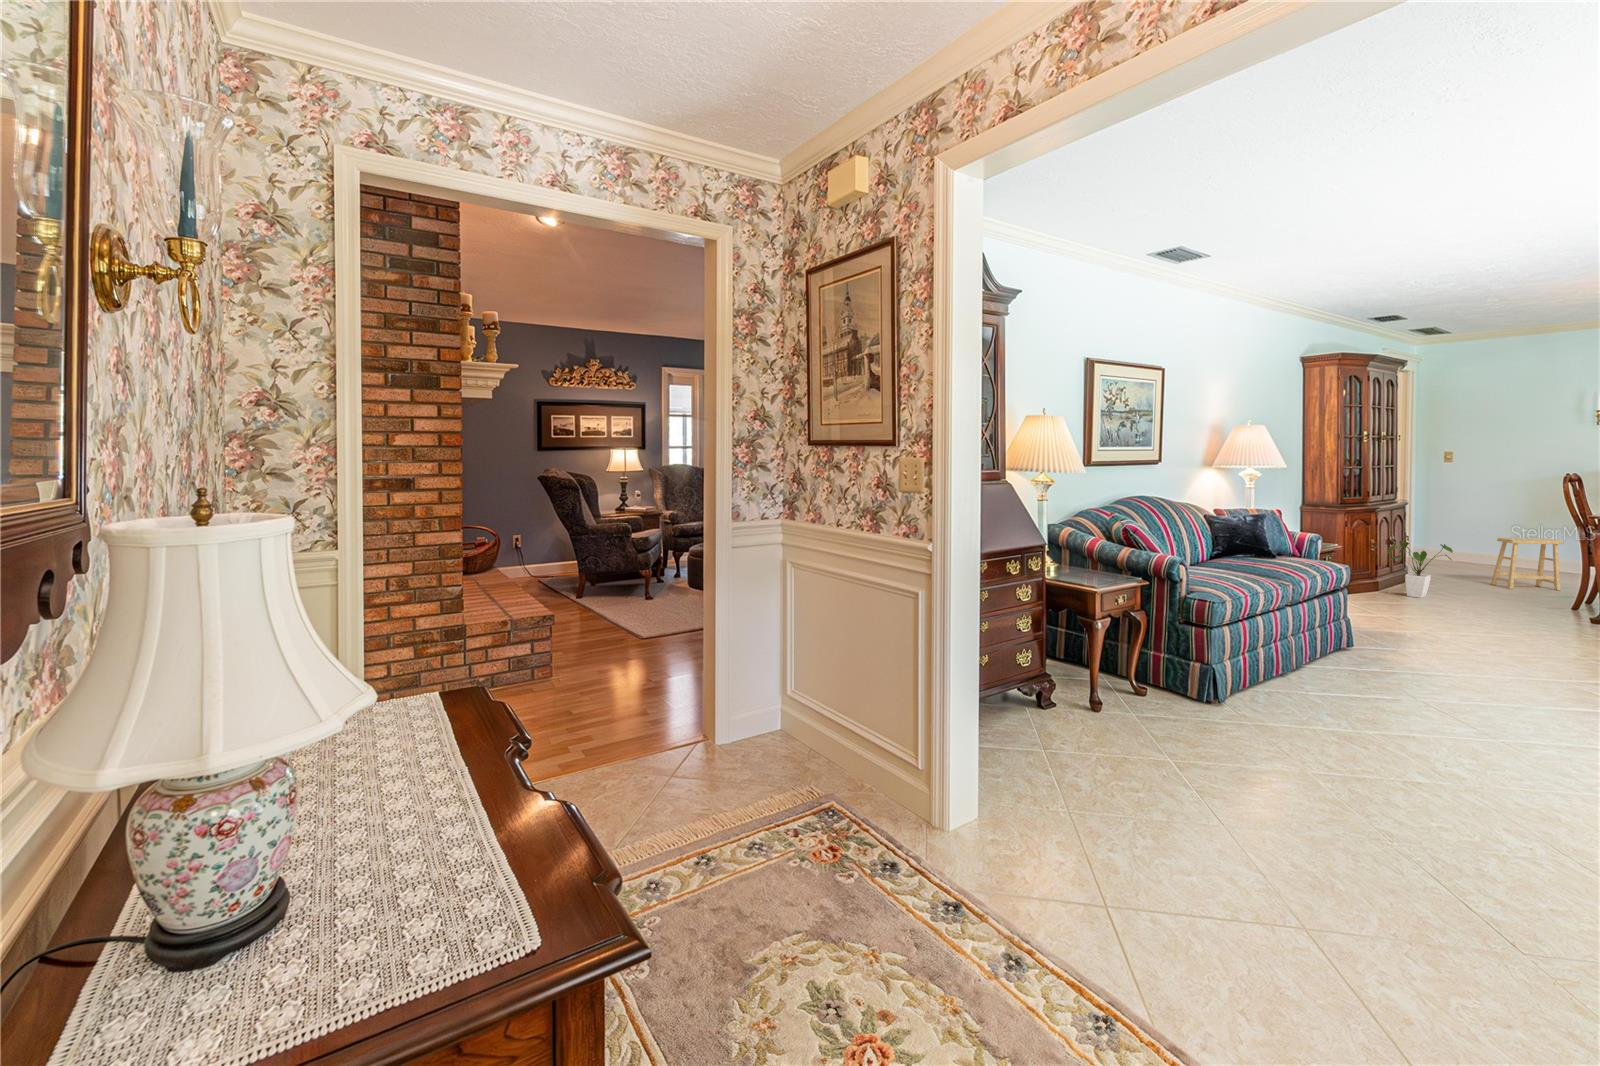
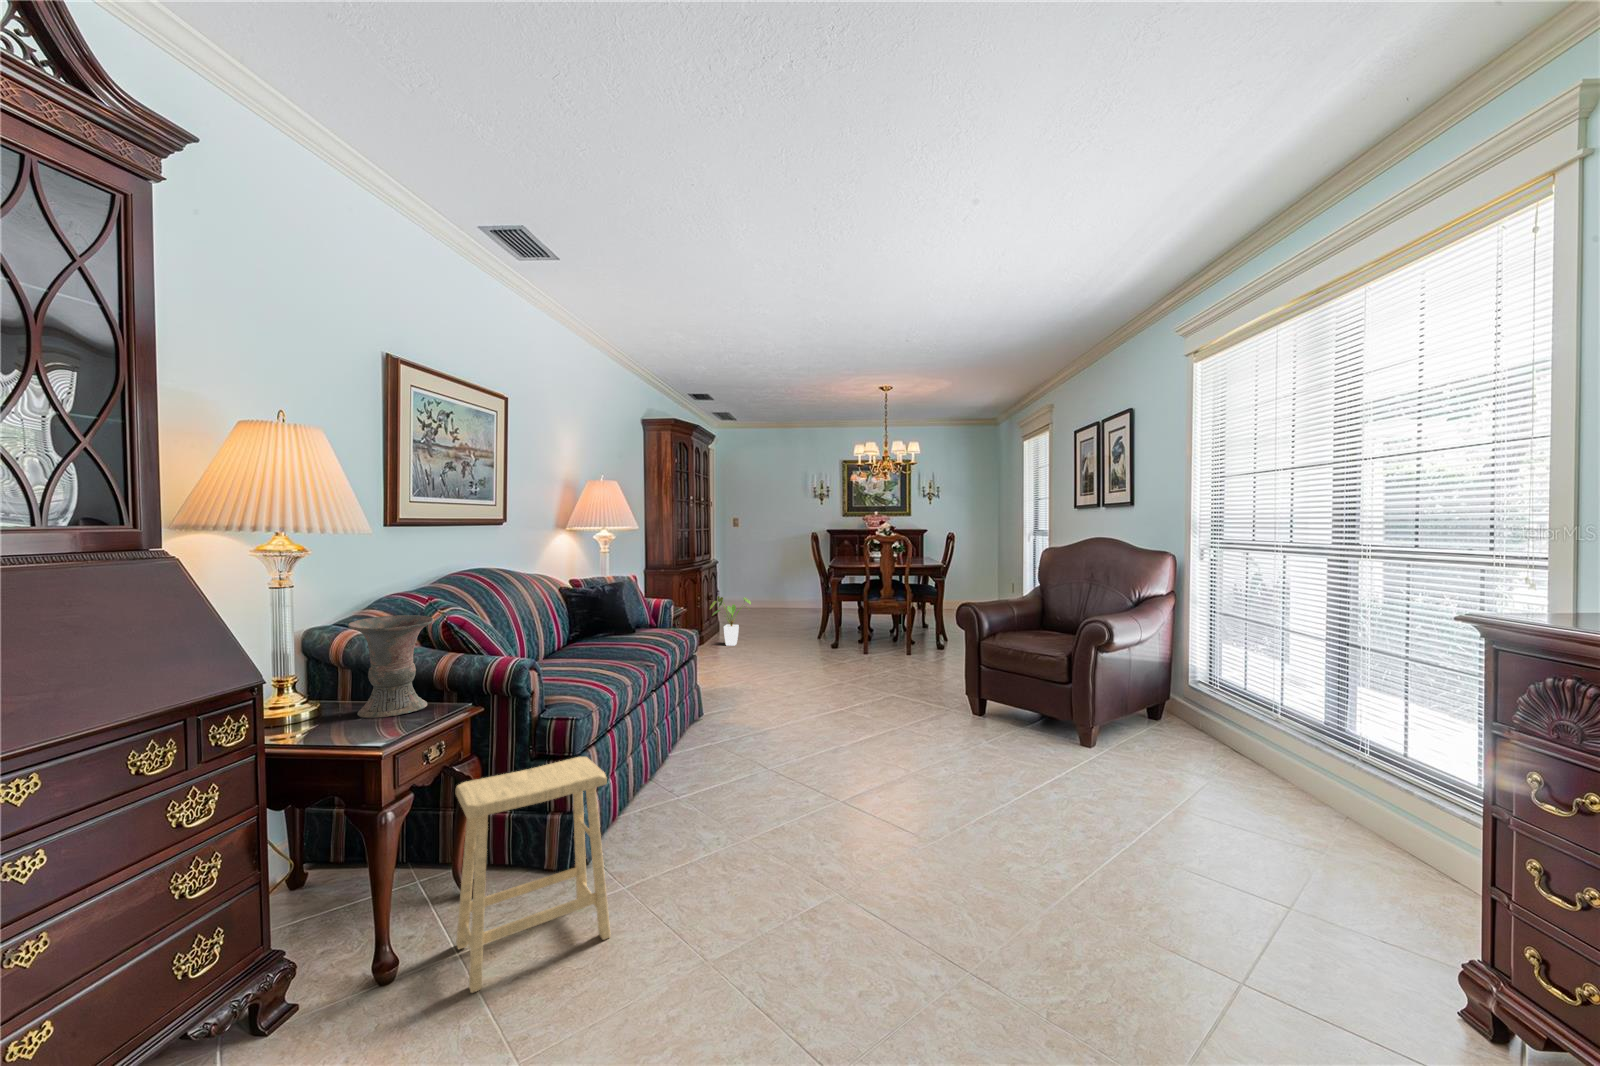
vase: none [1075,521,1121,577] -> present [348,615,434,718]
footstool: present [1491,538,1564,591] -> present [456,757,610,993]

